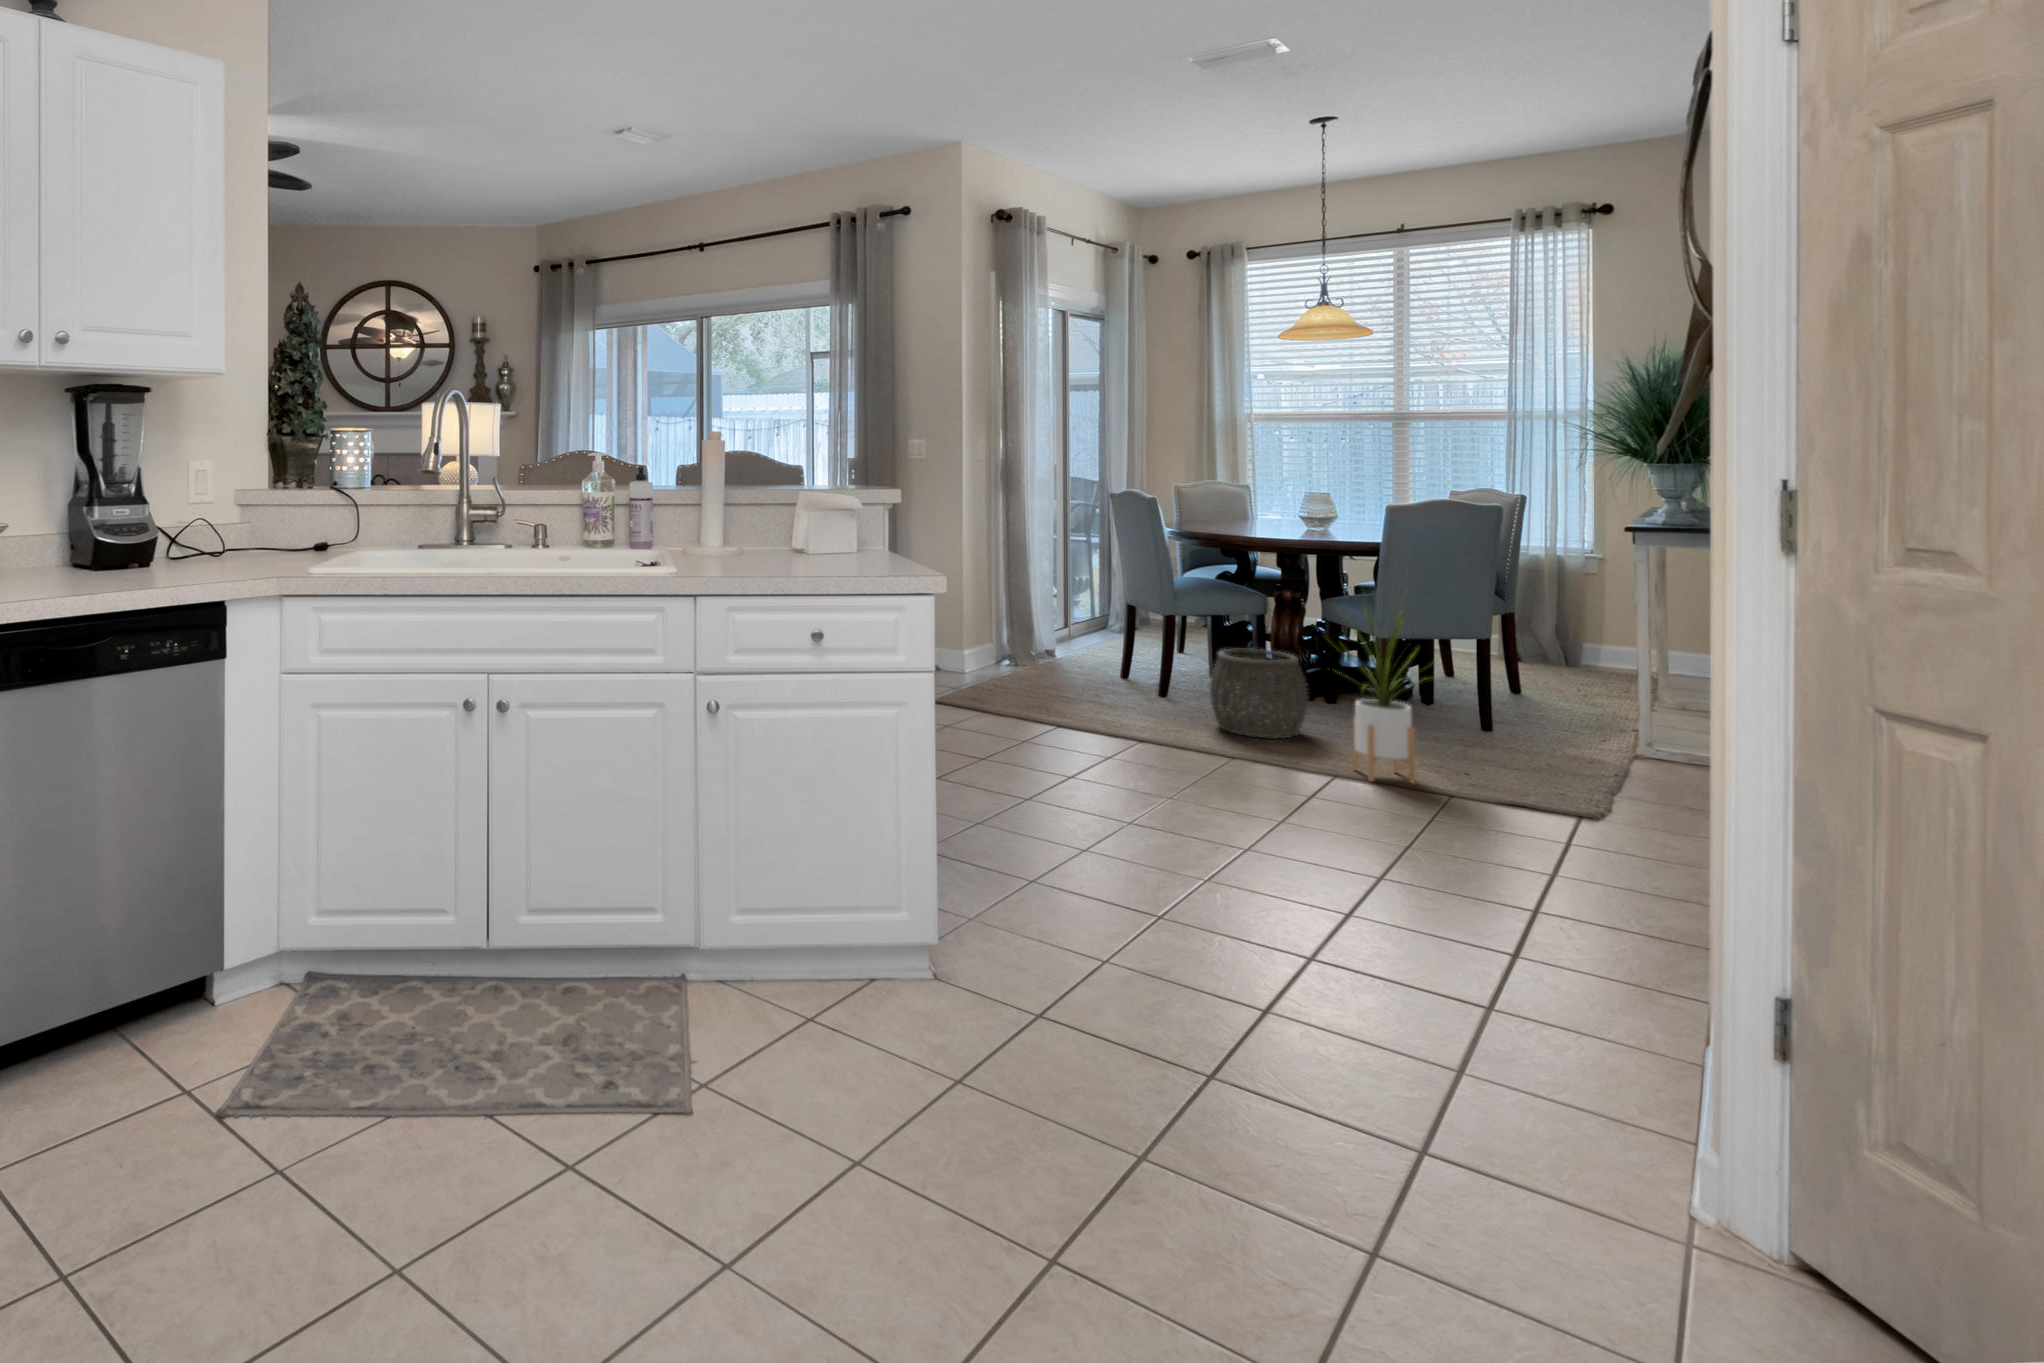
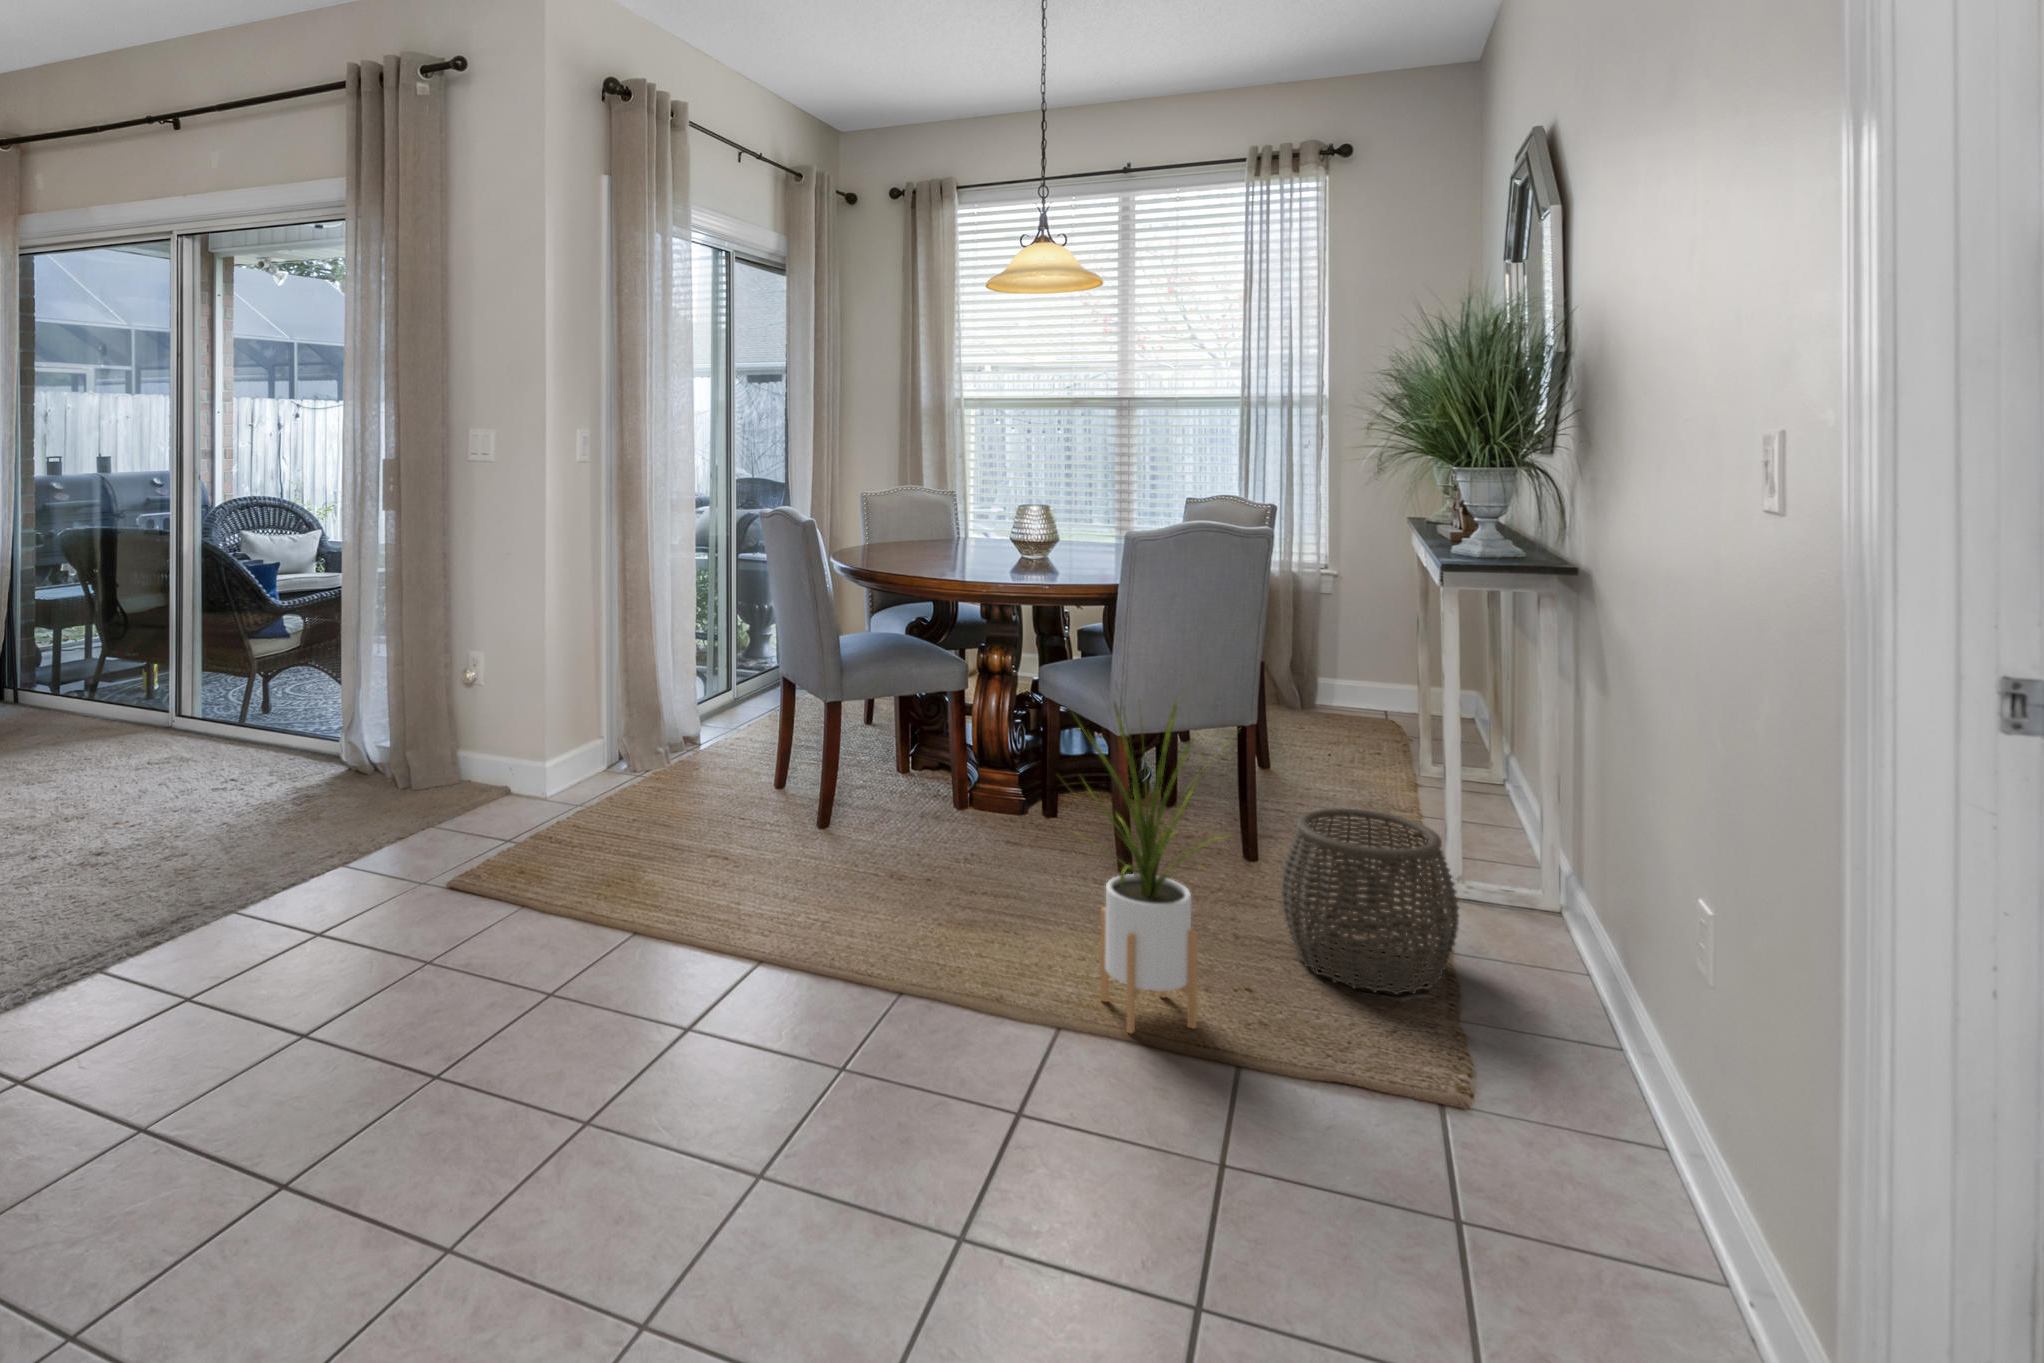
woven basket: present [1210,649,1308,739] -> present [1281,808,1459,994]

